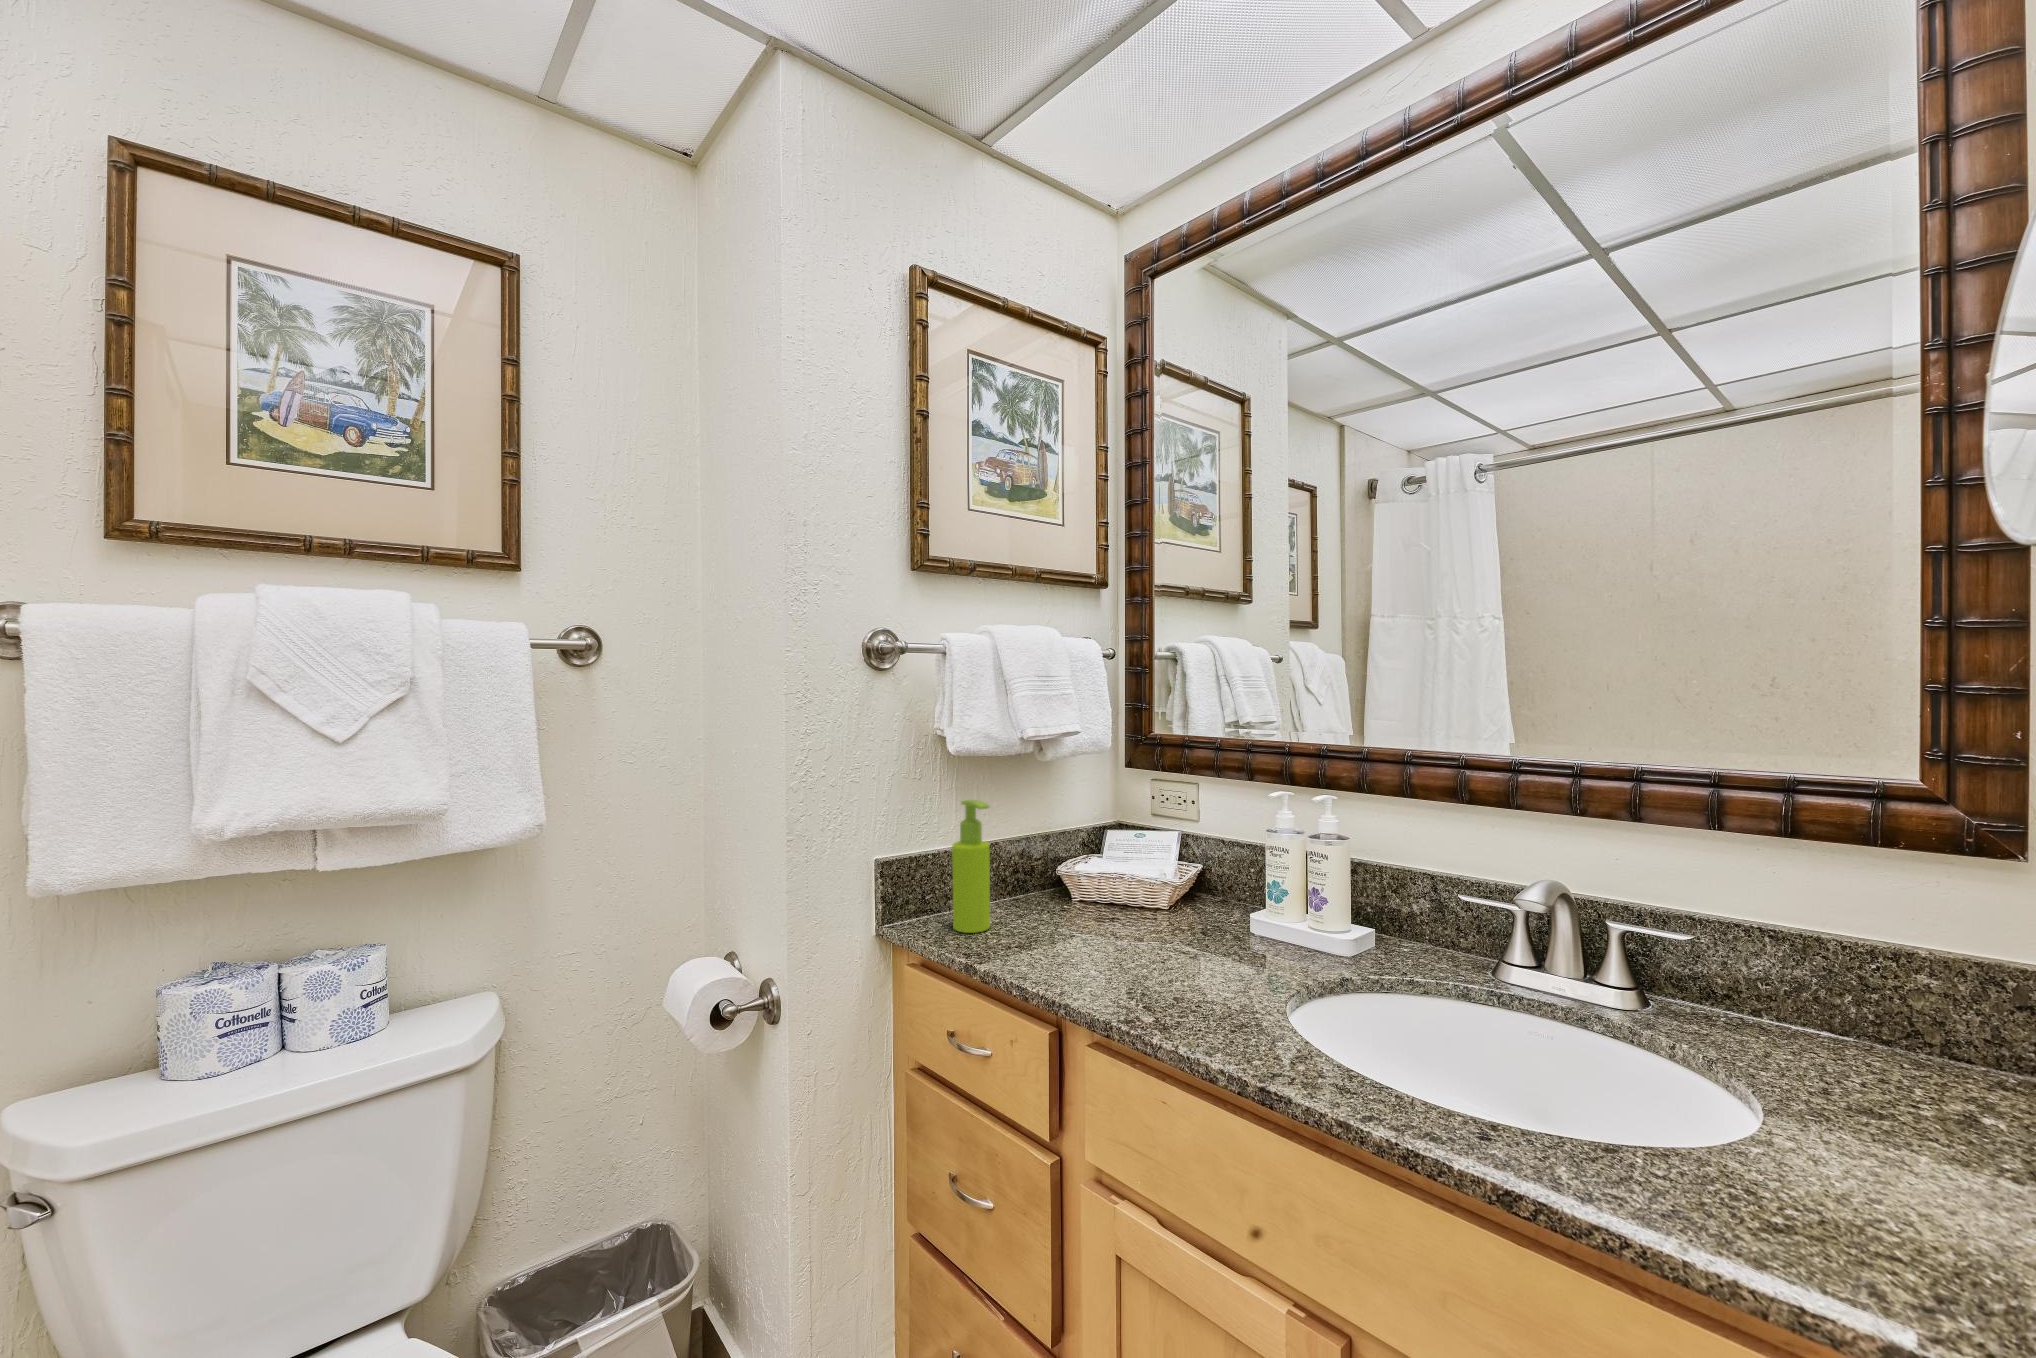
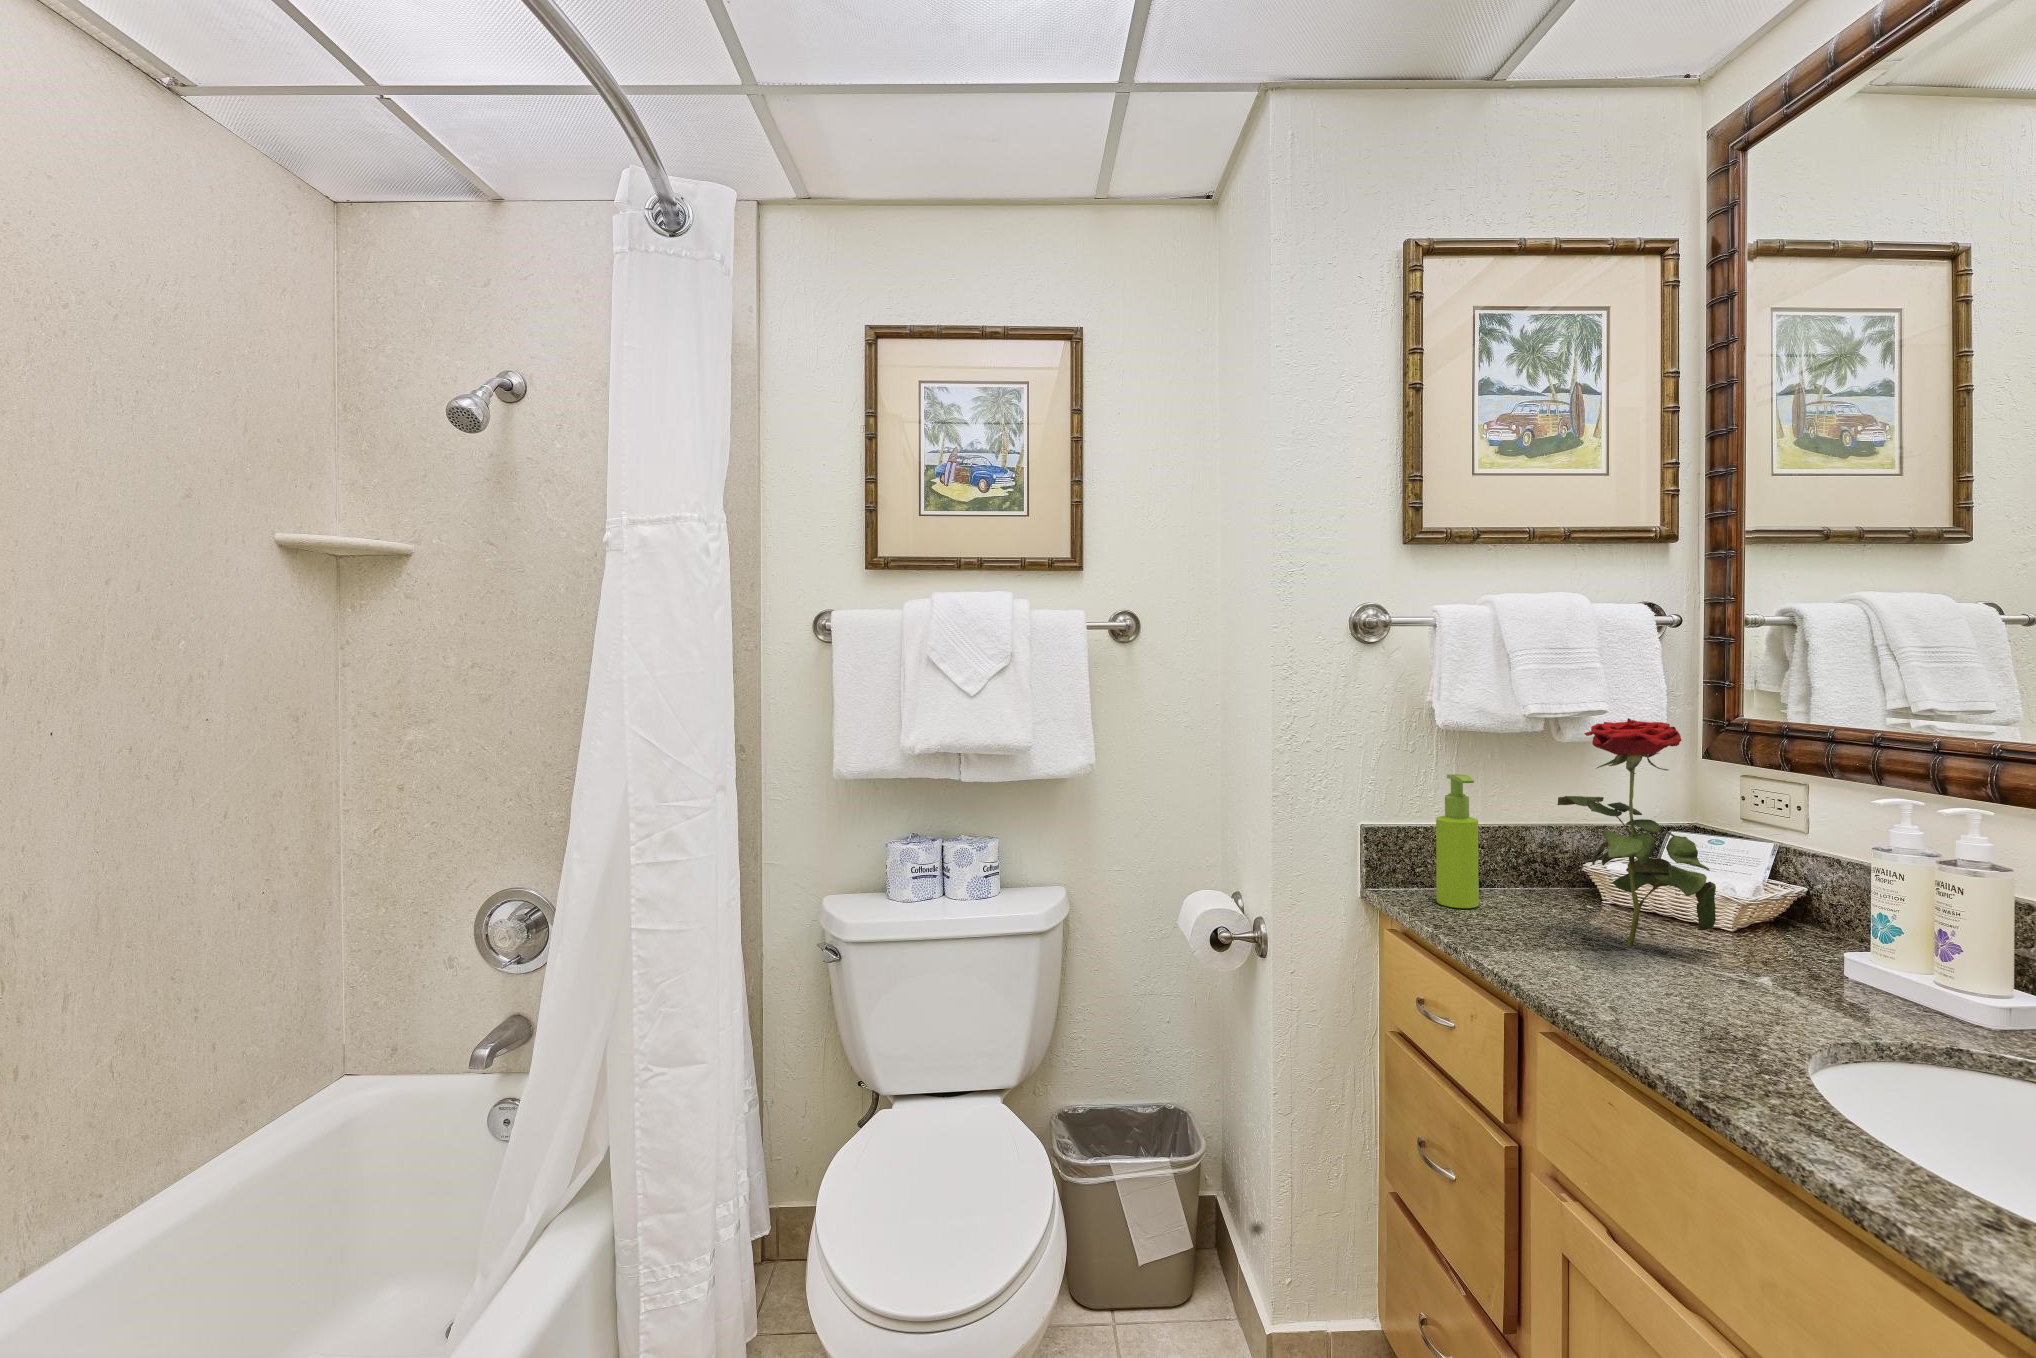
flower: none [1063,742,1192,948] -> present [1558,718,1716,947]

